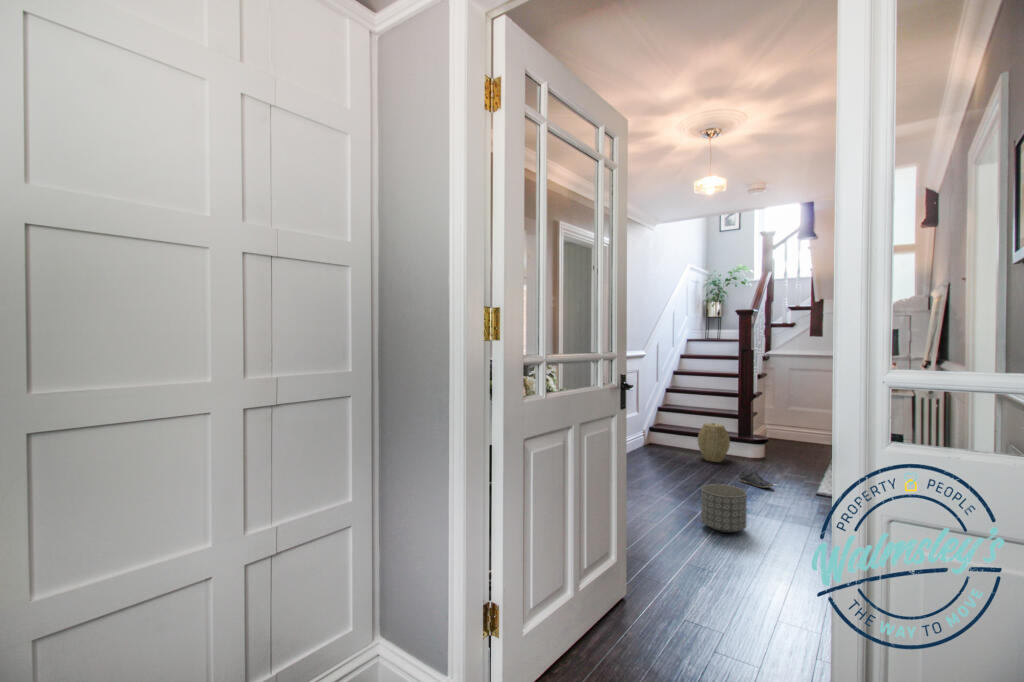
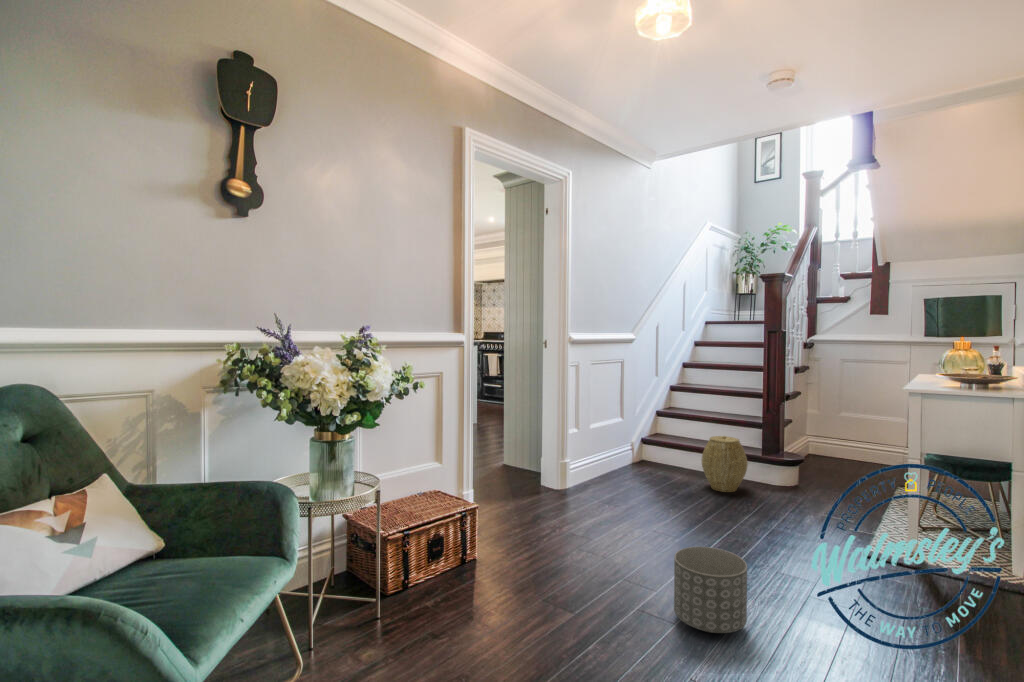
shoe: present [739,470,773,487] -> none [755,511,804,540]

